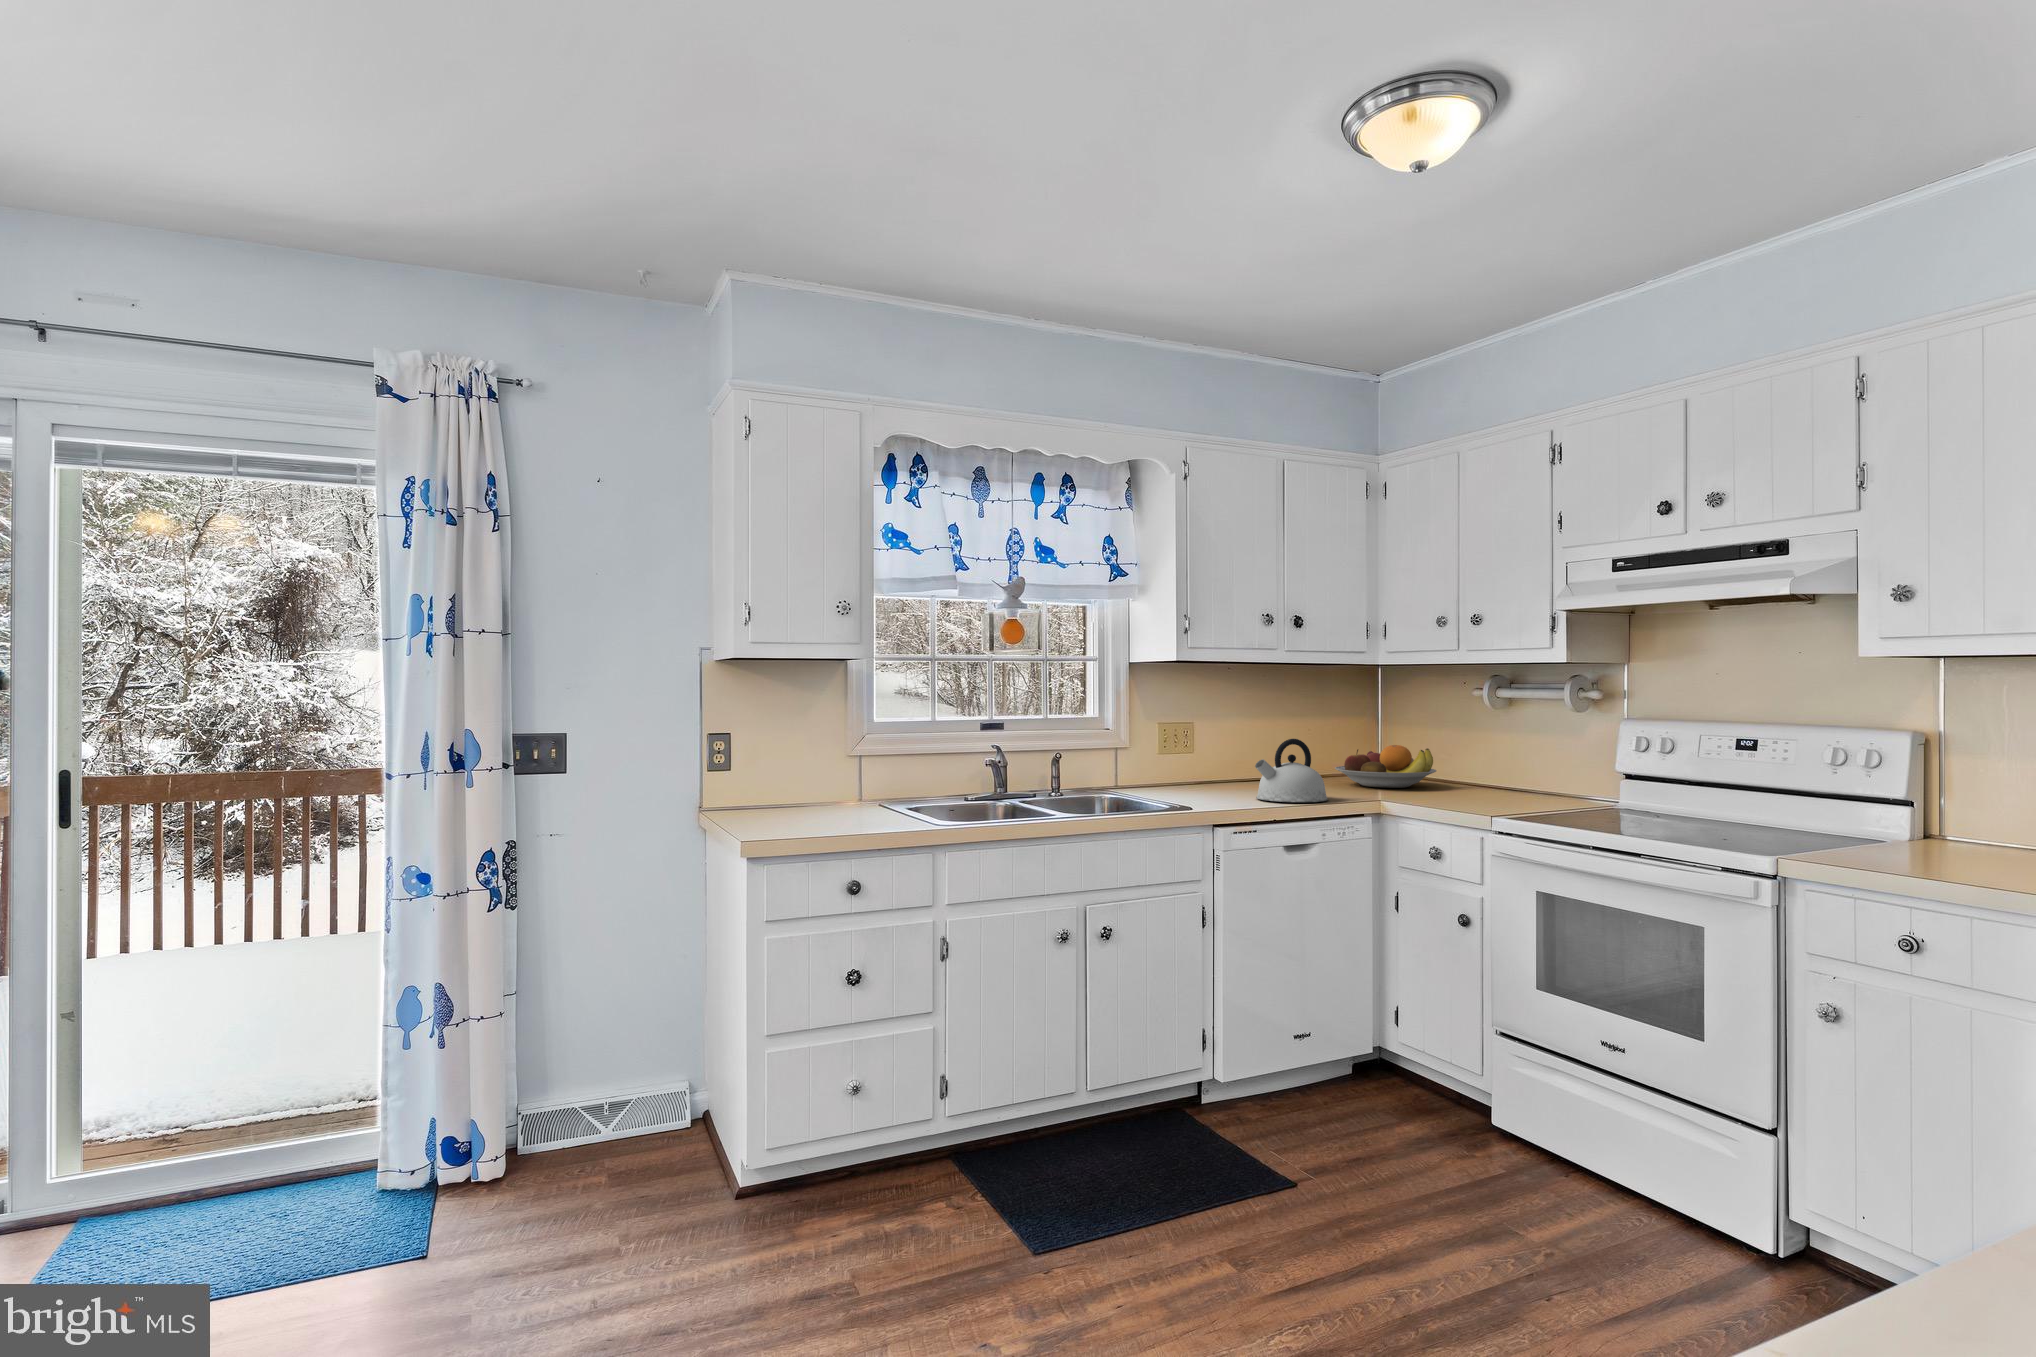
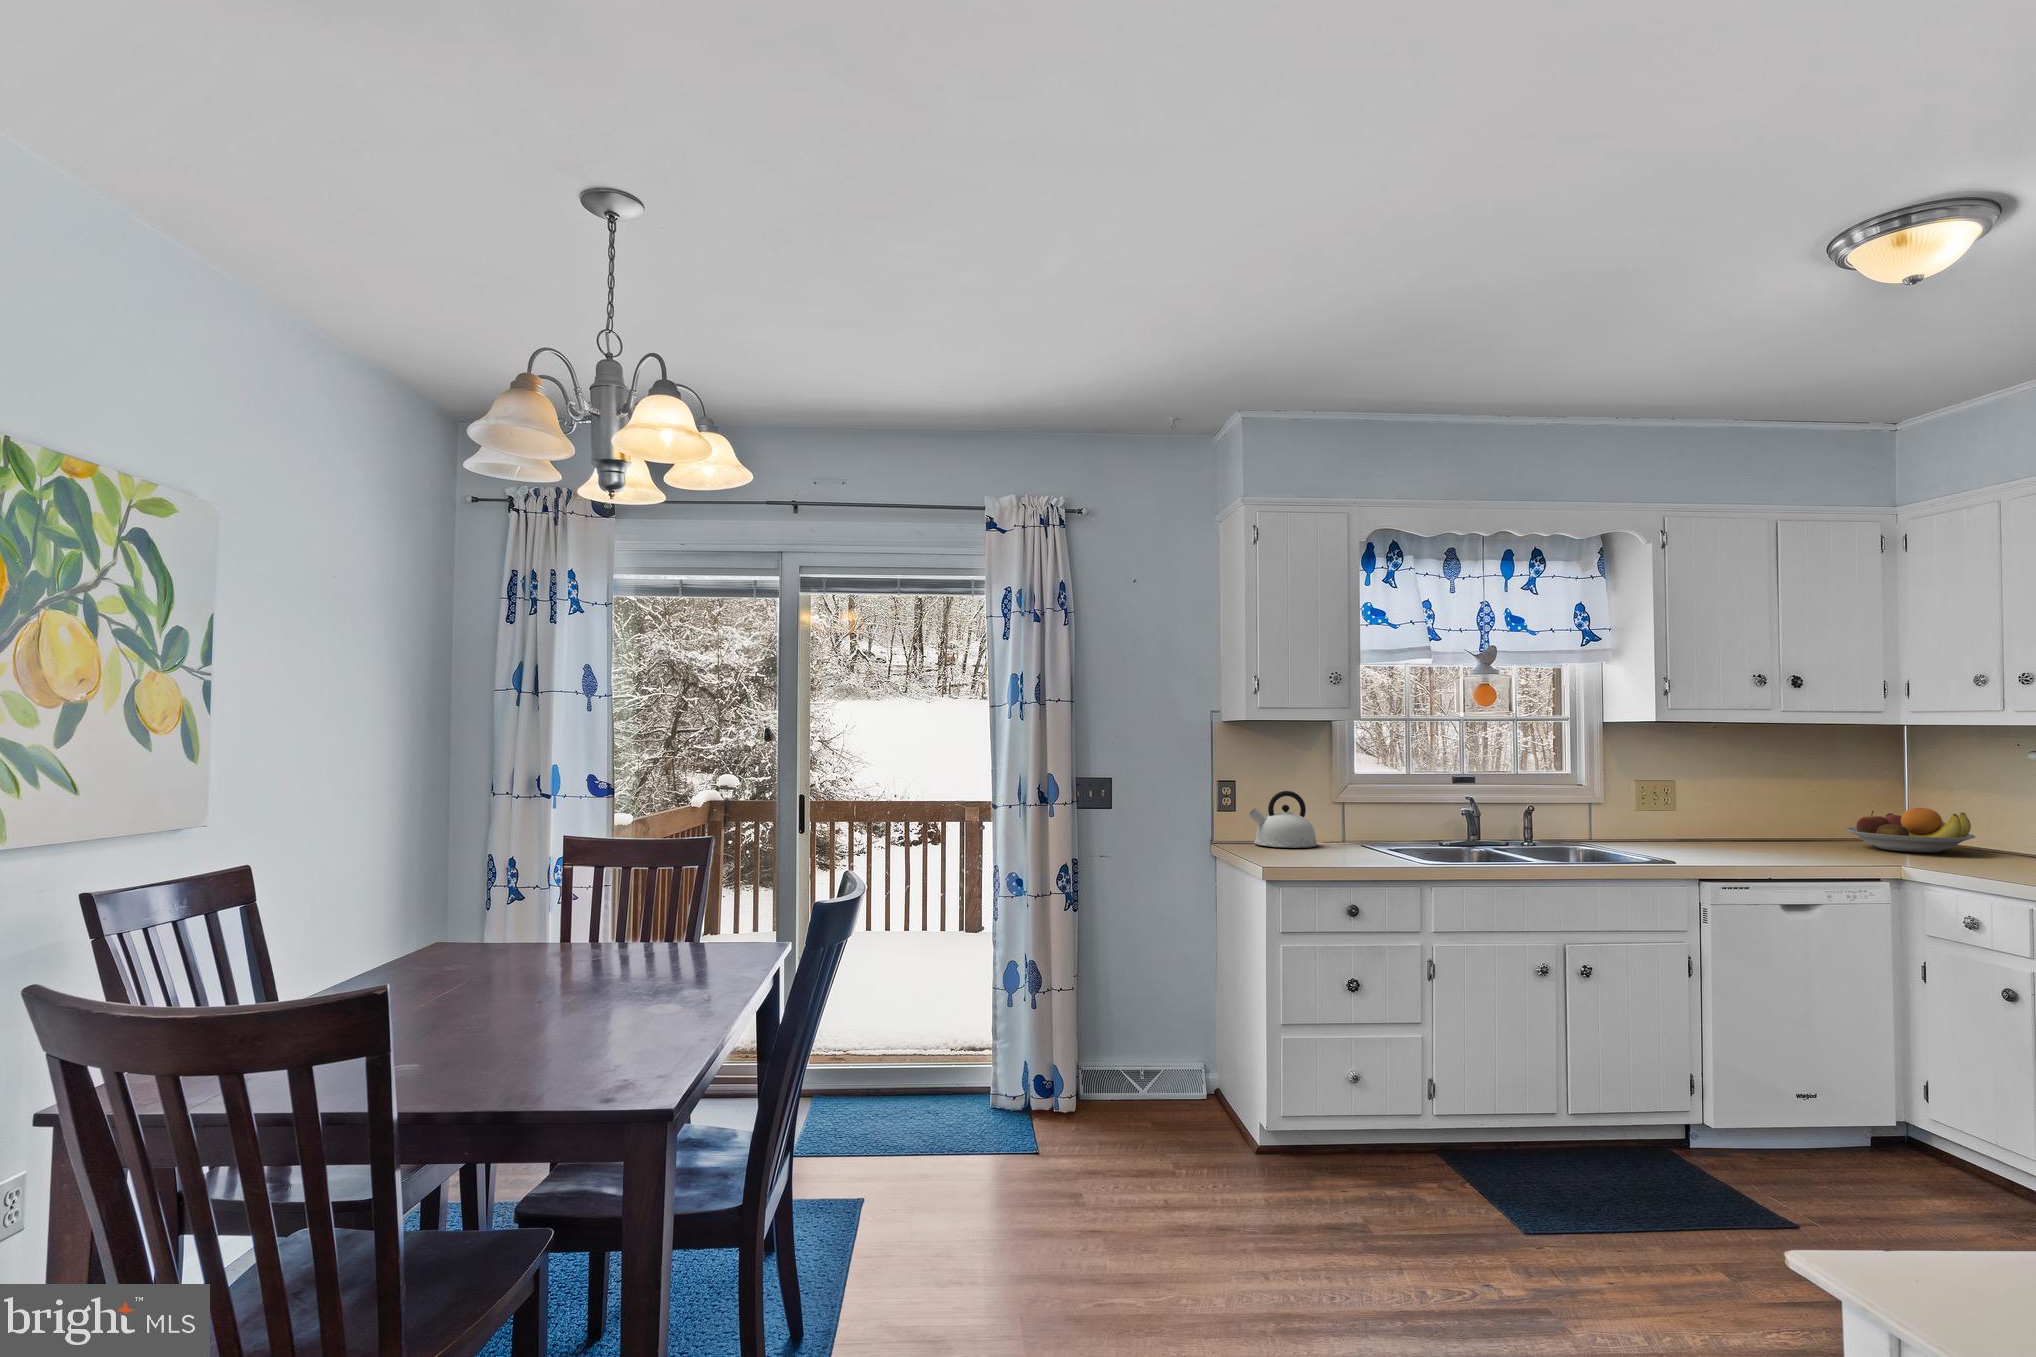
kettle: present [1255,739,1328,802] -> present [1249,791,1318,848]

